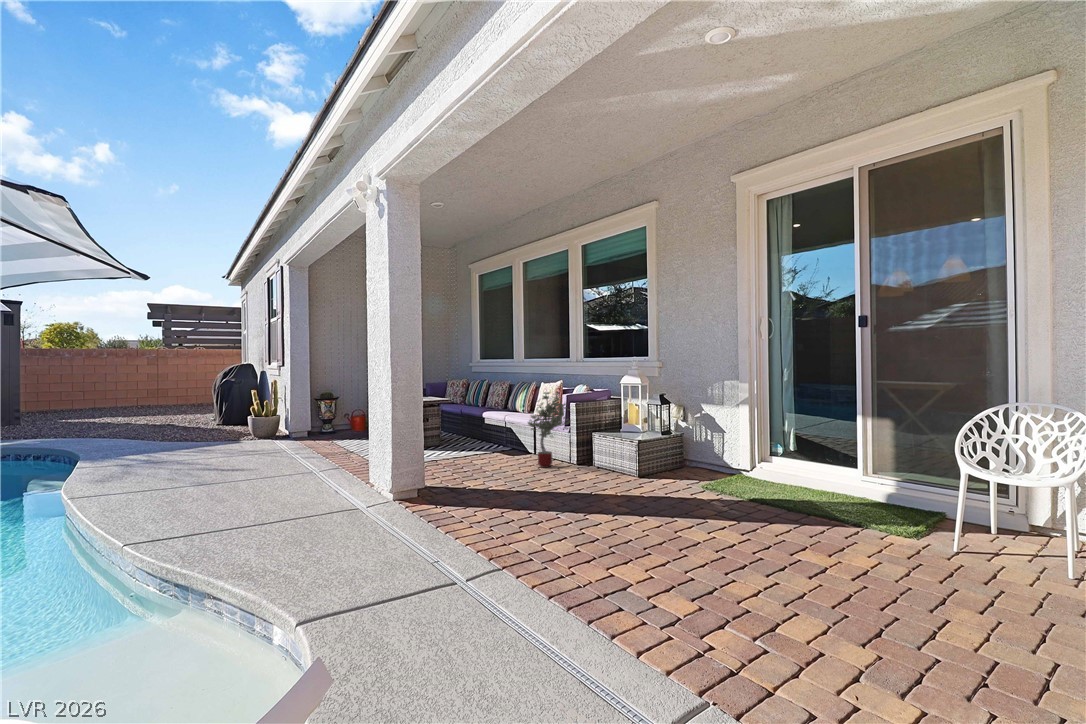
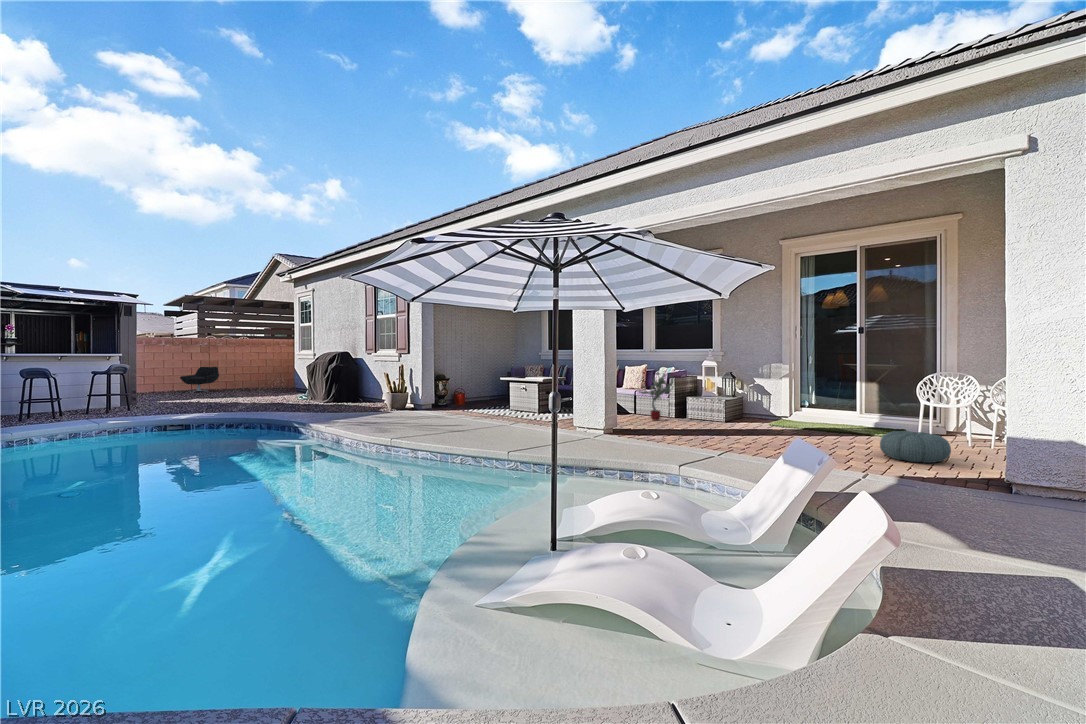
lounge chair: none [143,382,186,409] -> present [180,367,219,392]
pouf: none [812,551,991,663] -> present [880,431,951,463]

